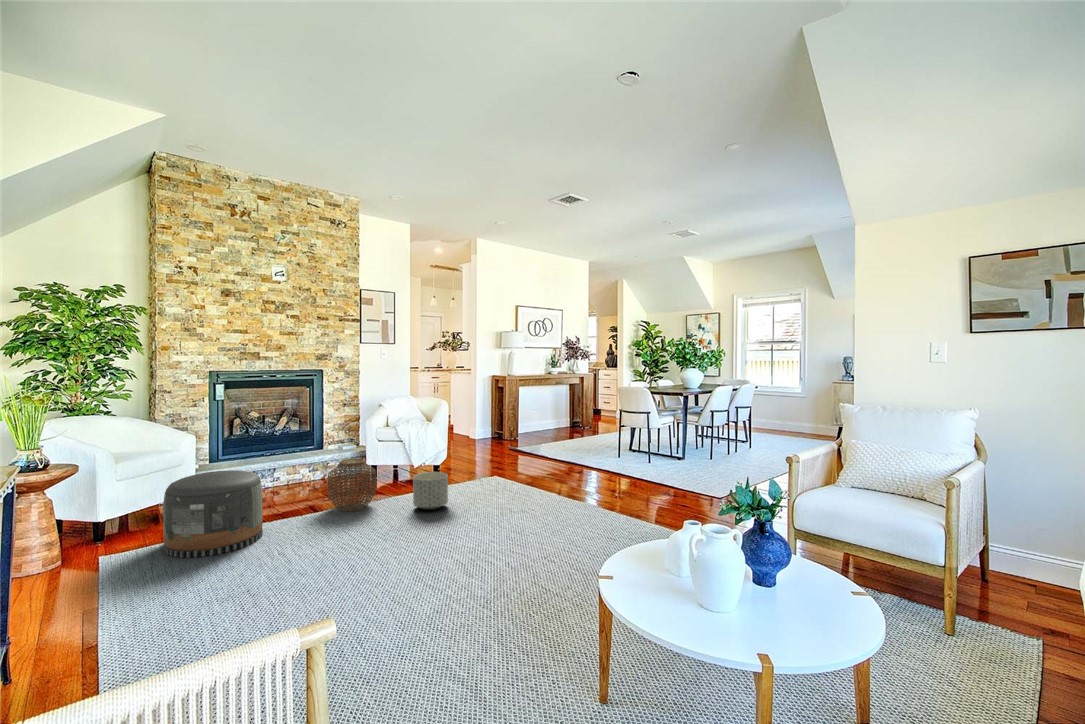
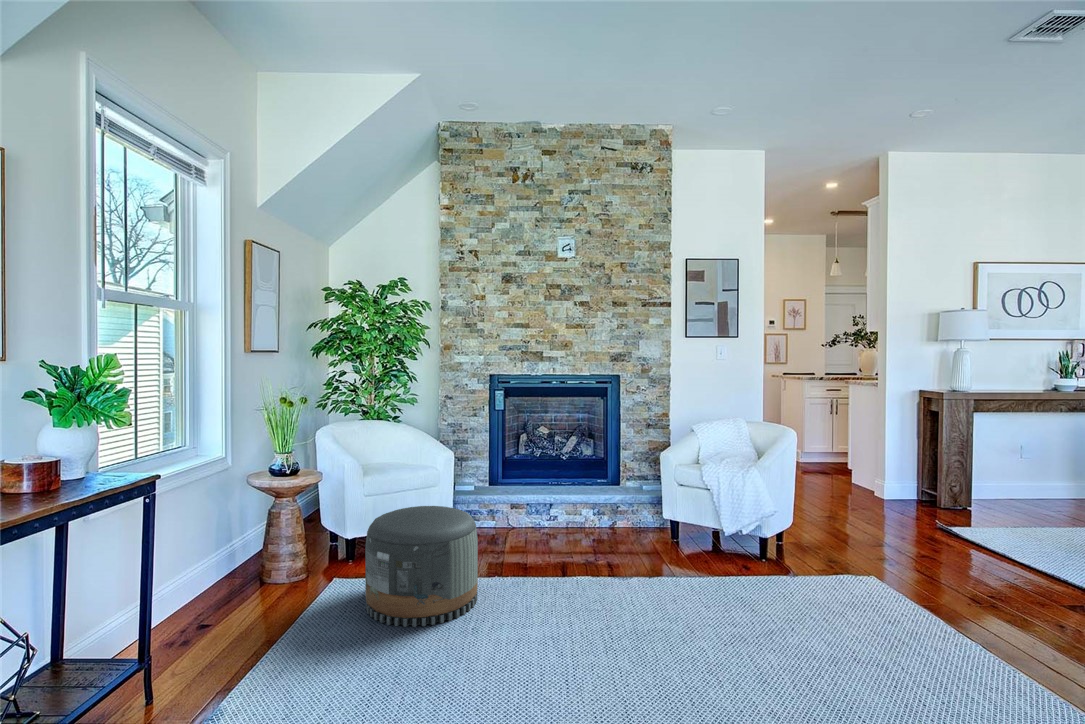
woven basket: present [327,459,376,511] -> none [574,515,646,602]
planter: present [413,472,448,510] -> none [695,565,760,642]

